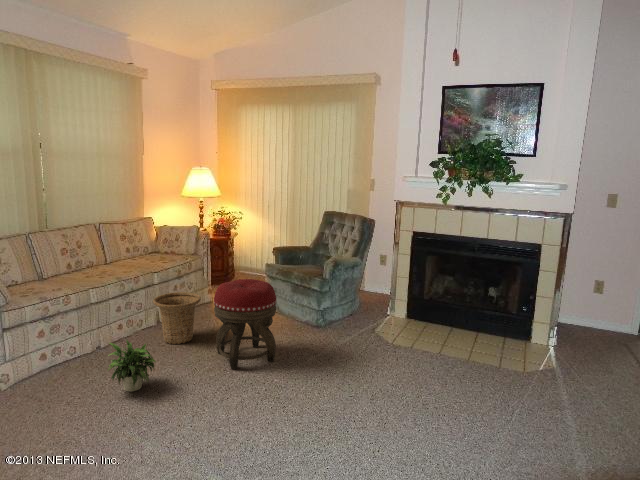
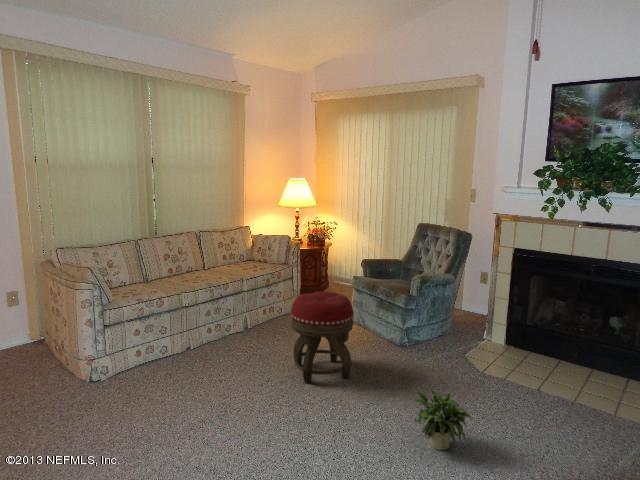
basket: present [153,292,201,344] -> none [238,301,283,352]
potted plant: present [107,340,156,392] -> present [406,386,472,450]

